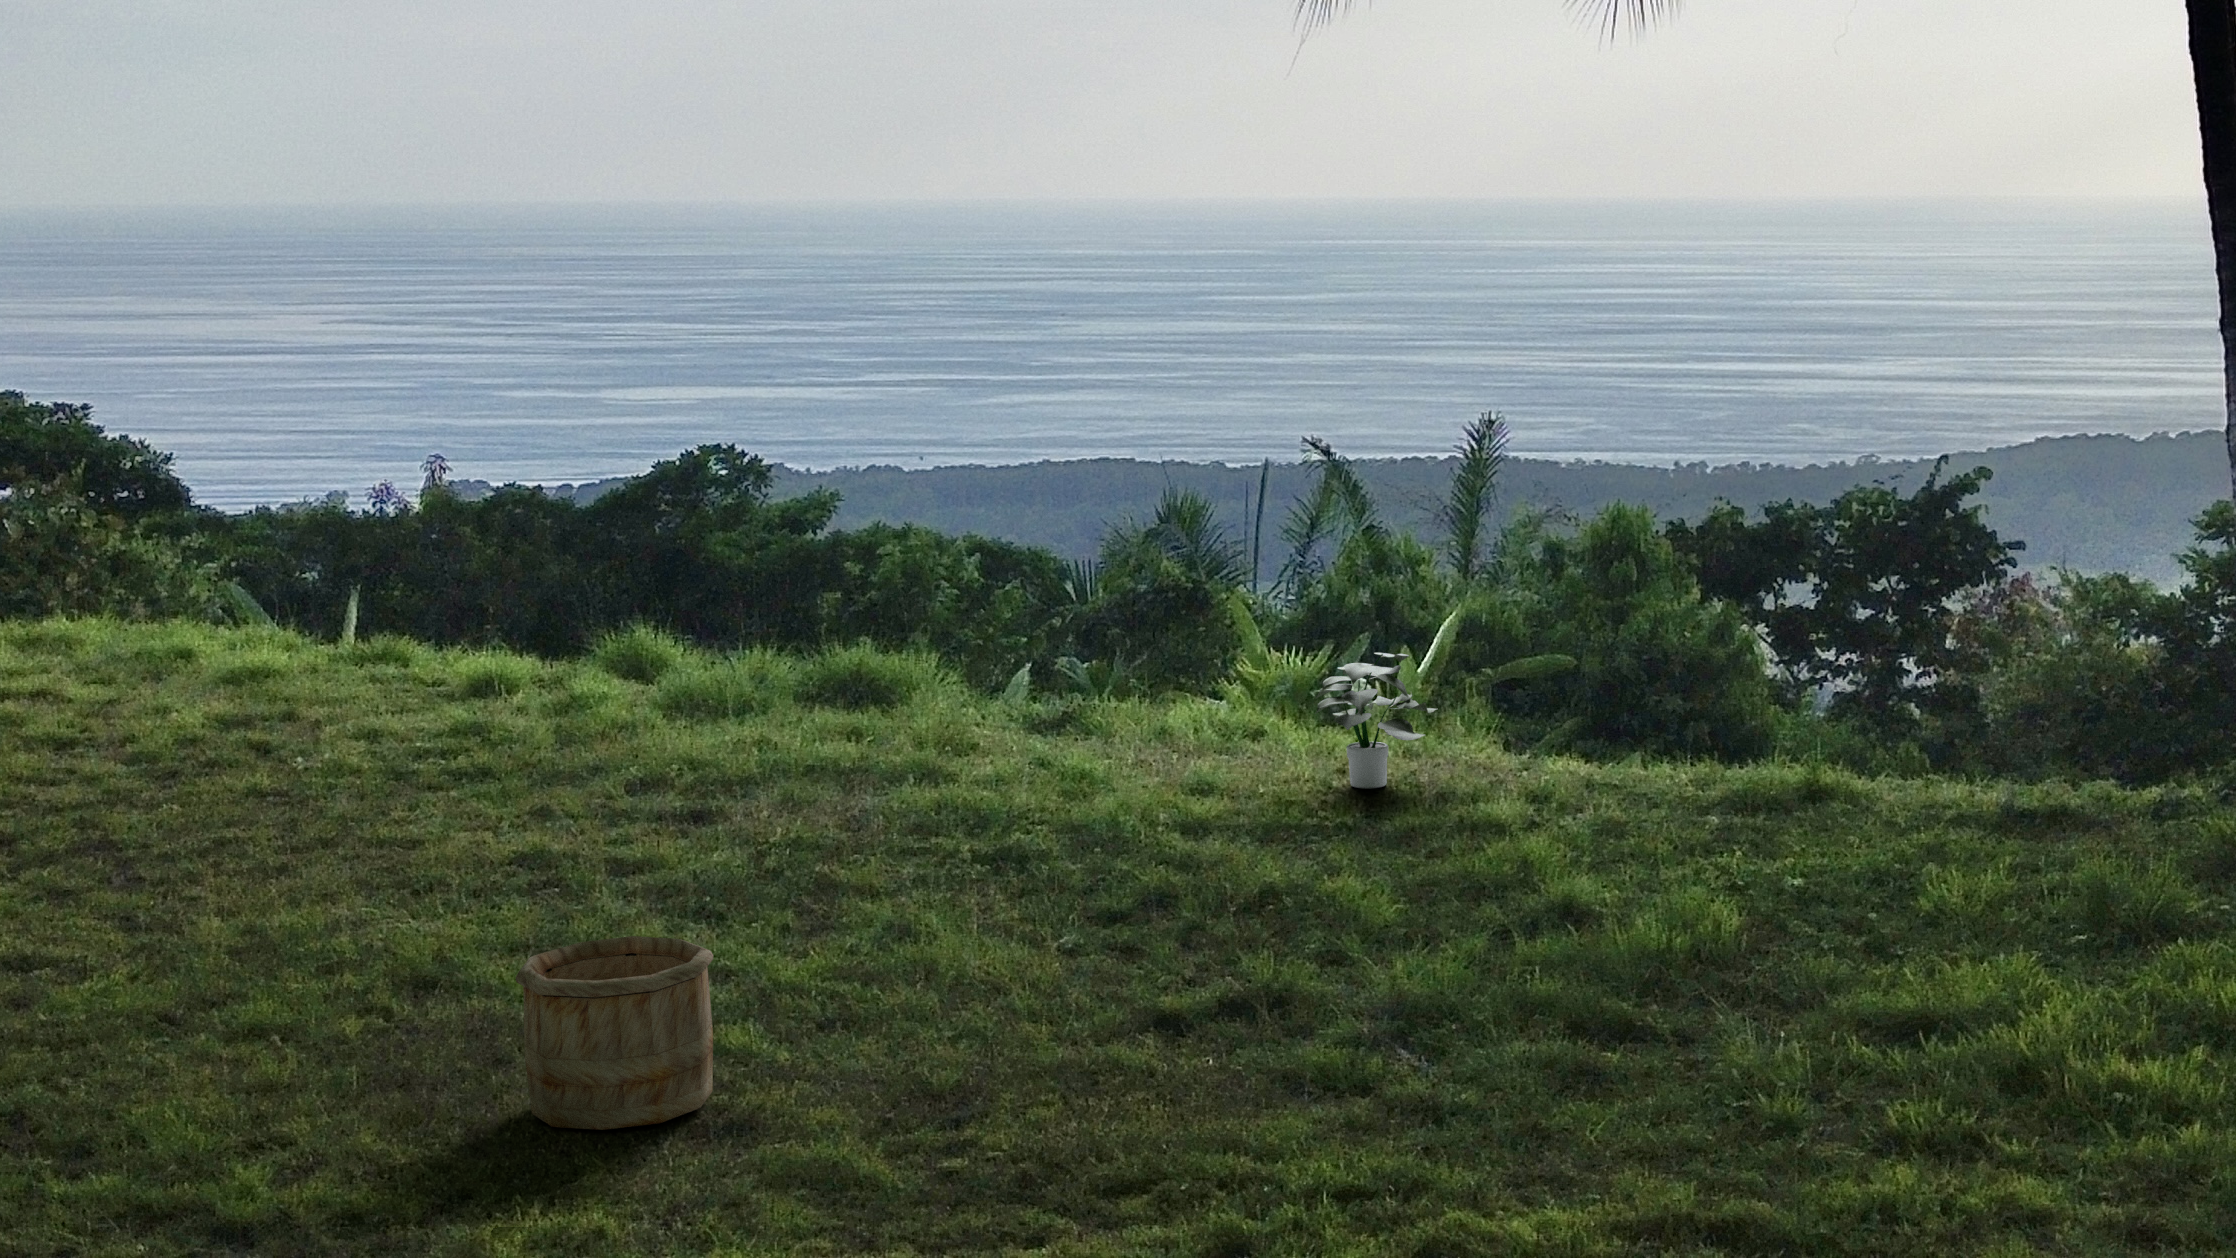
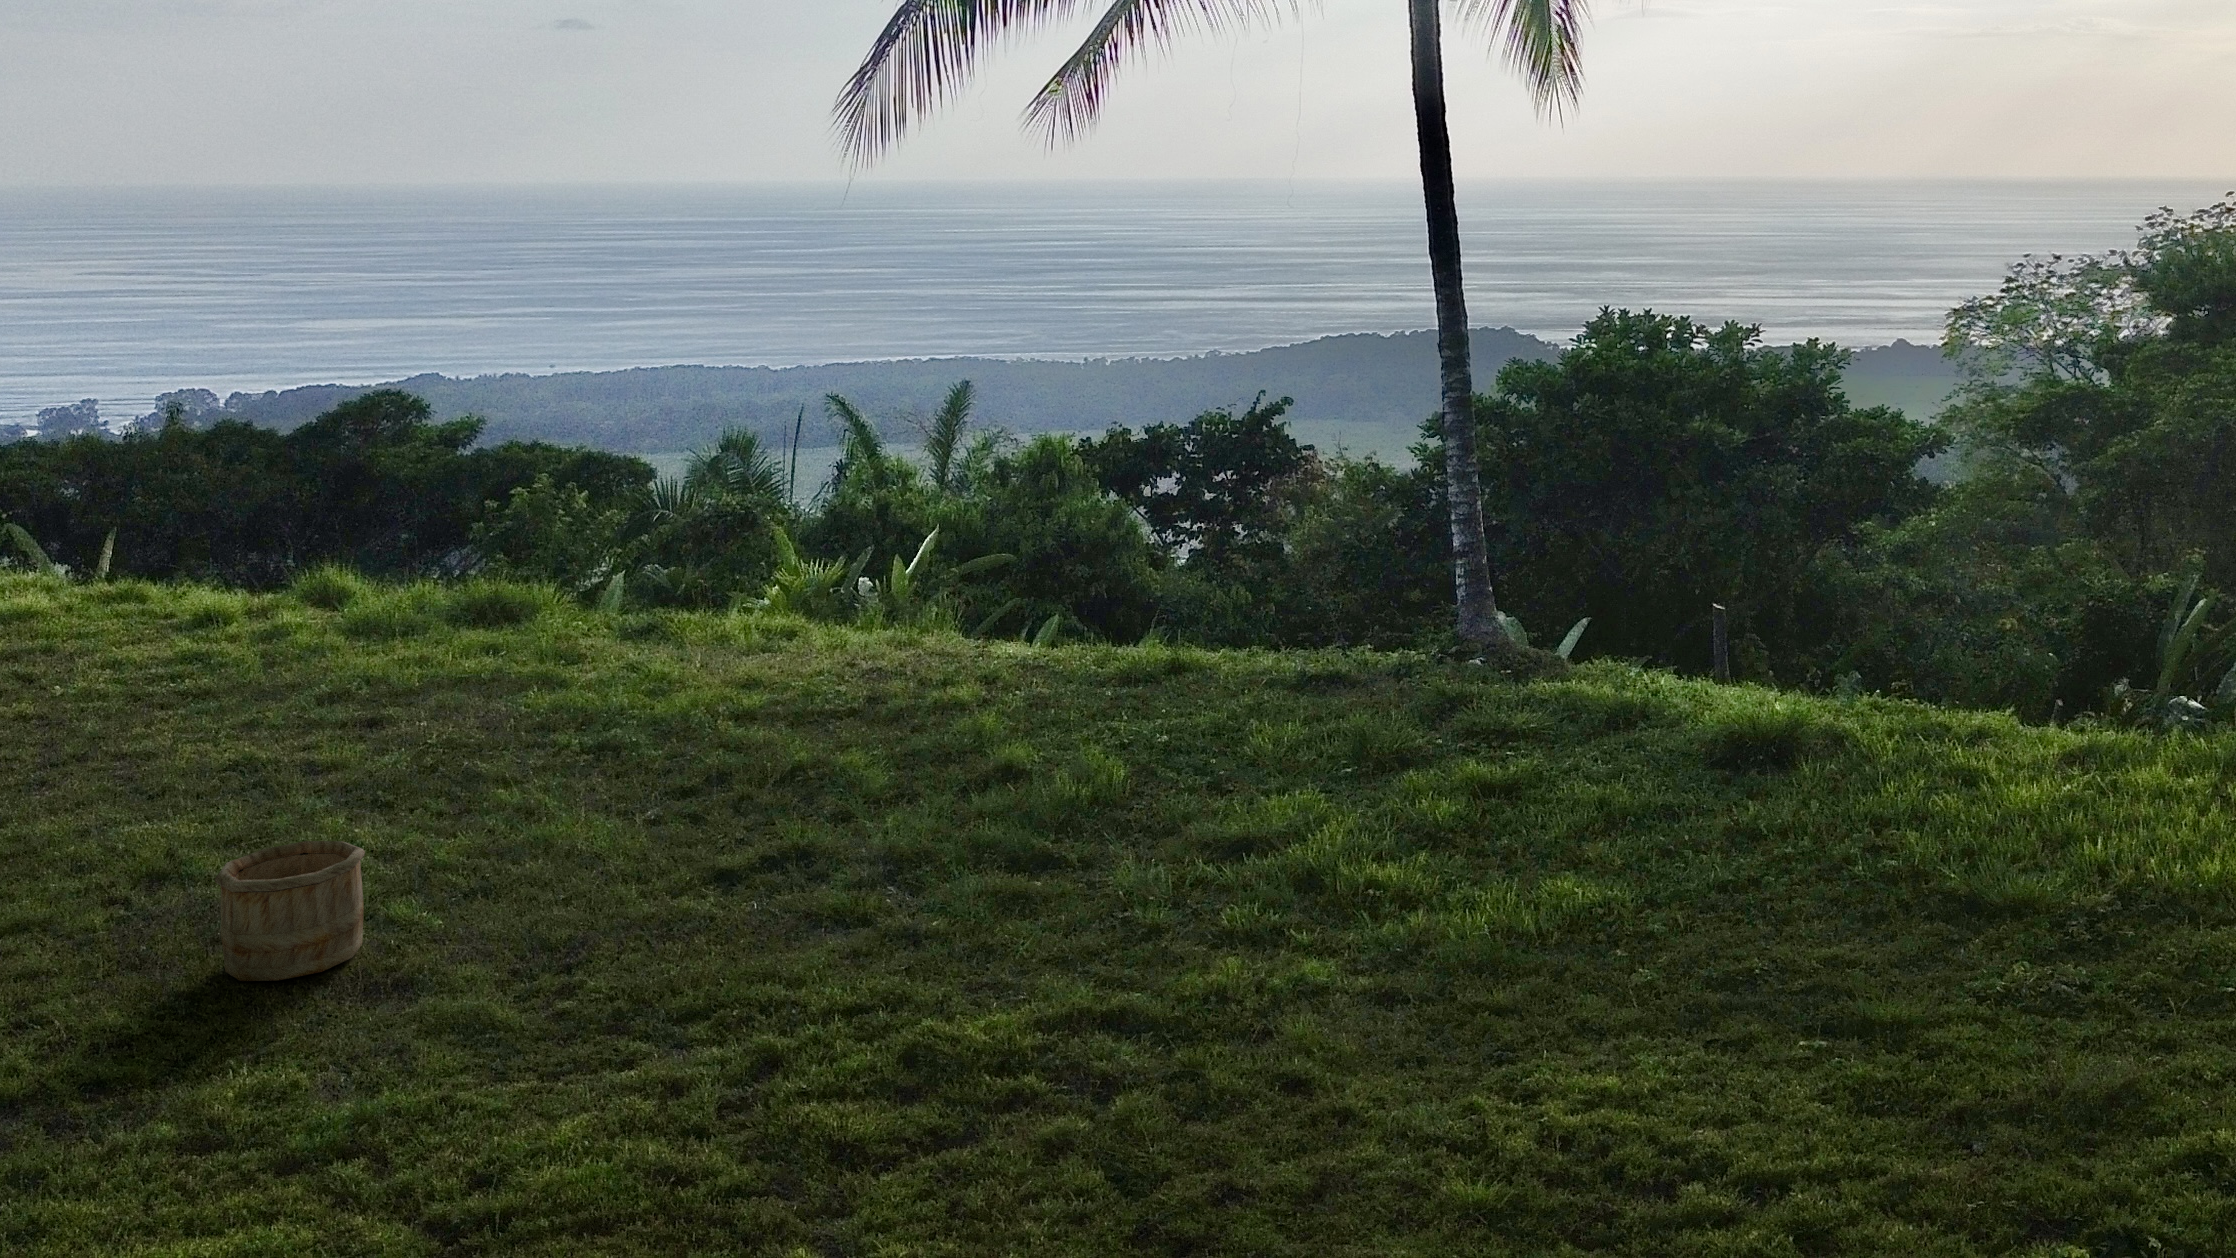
potted plant: present [1316,652,1436,788] -> none [814,586,898,675]

